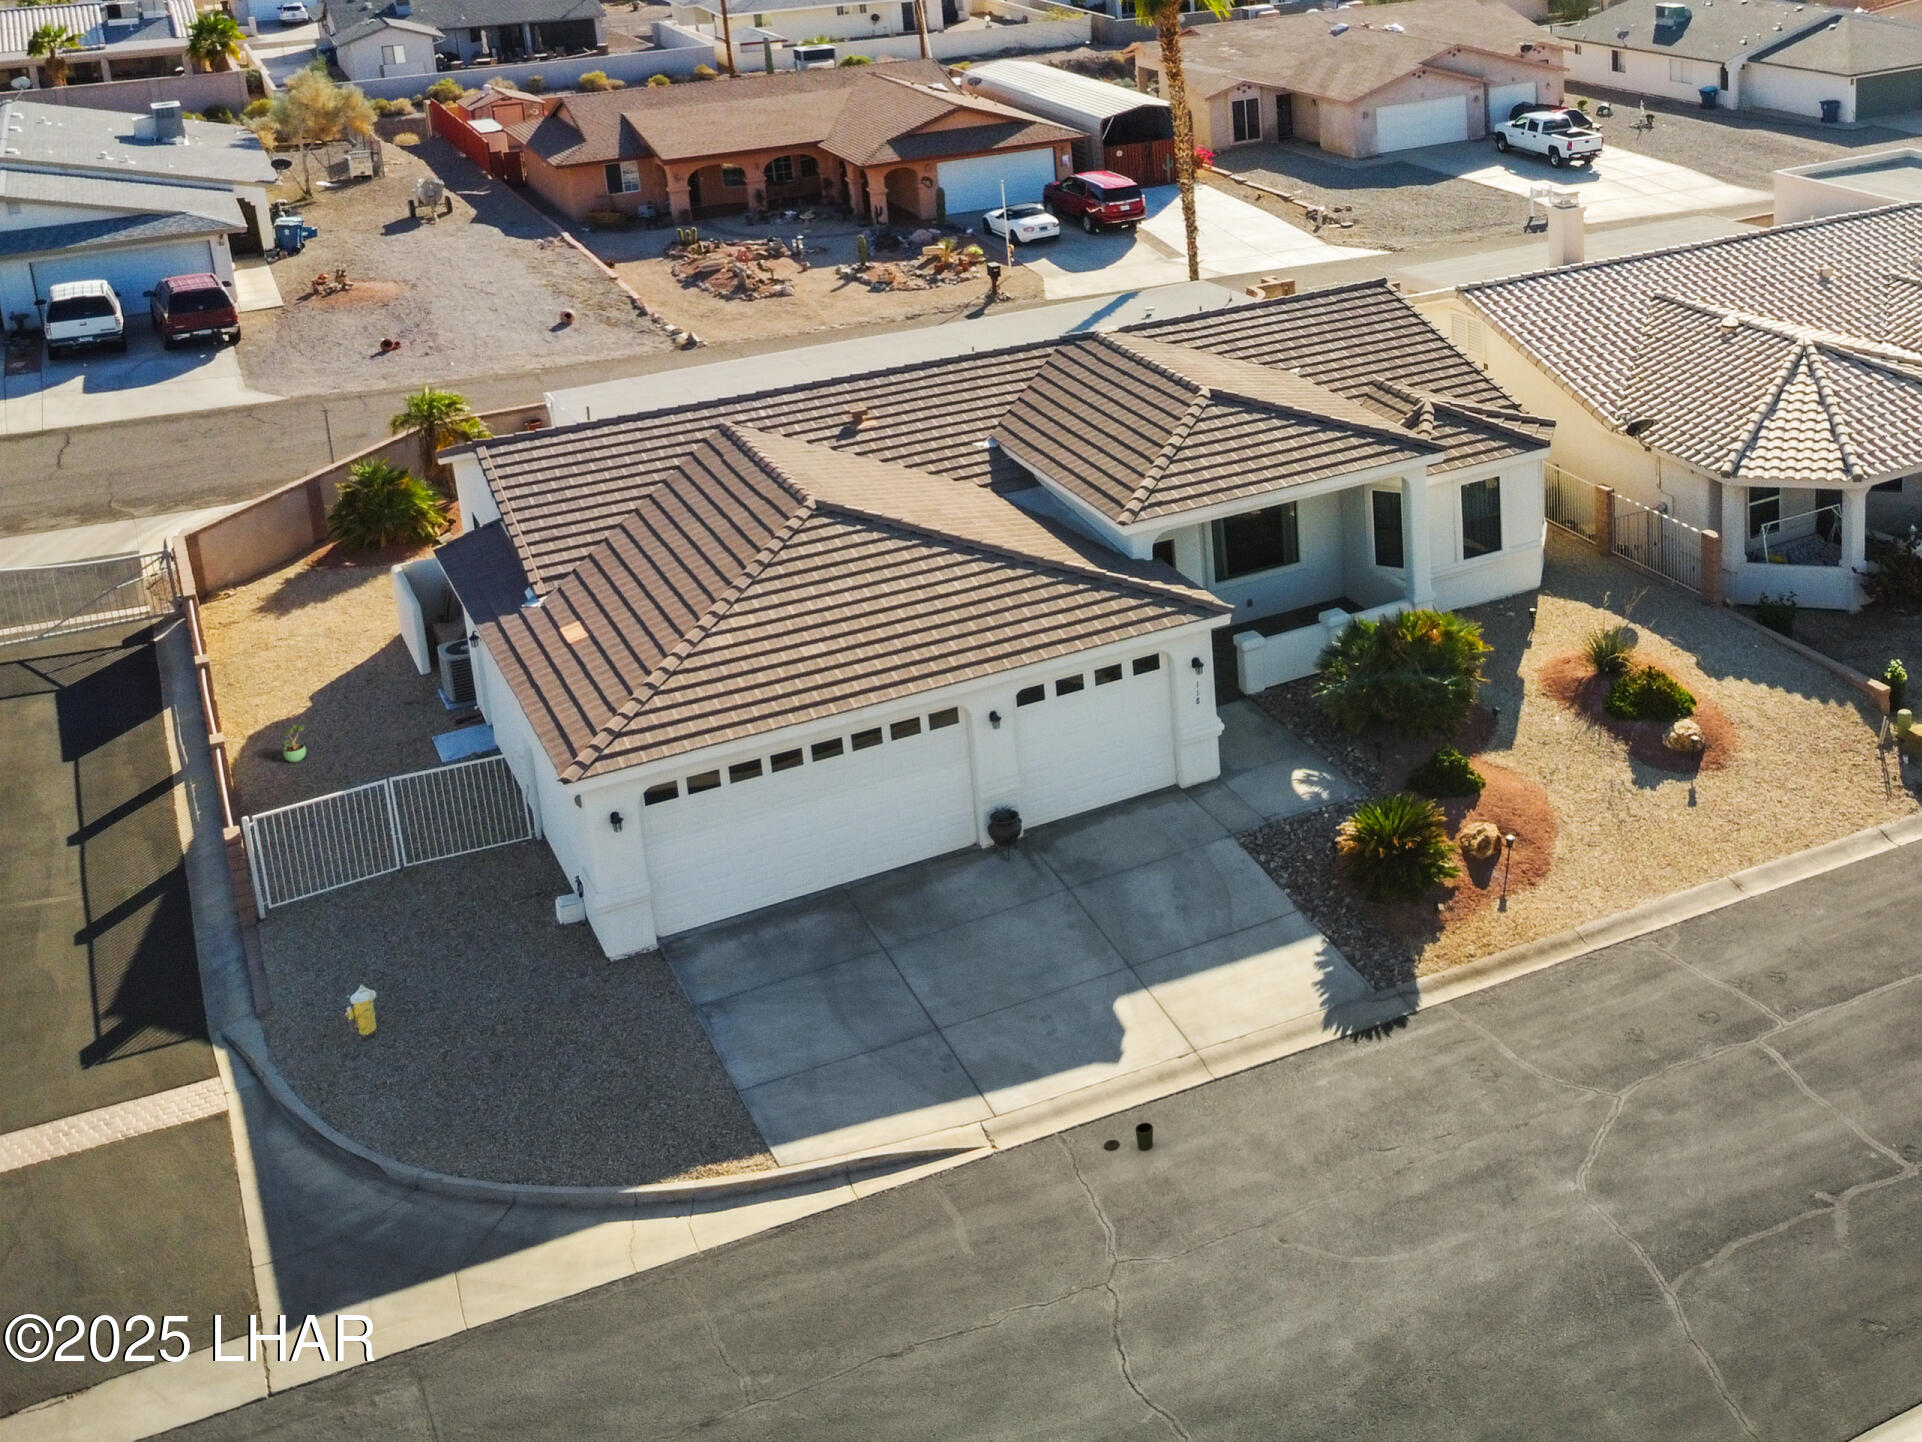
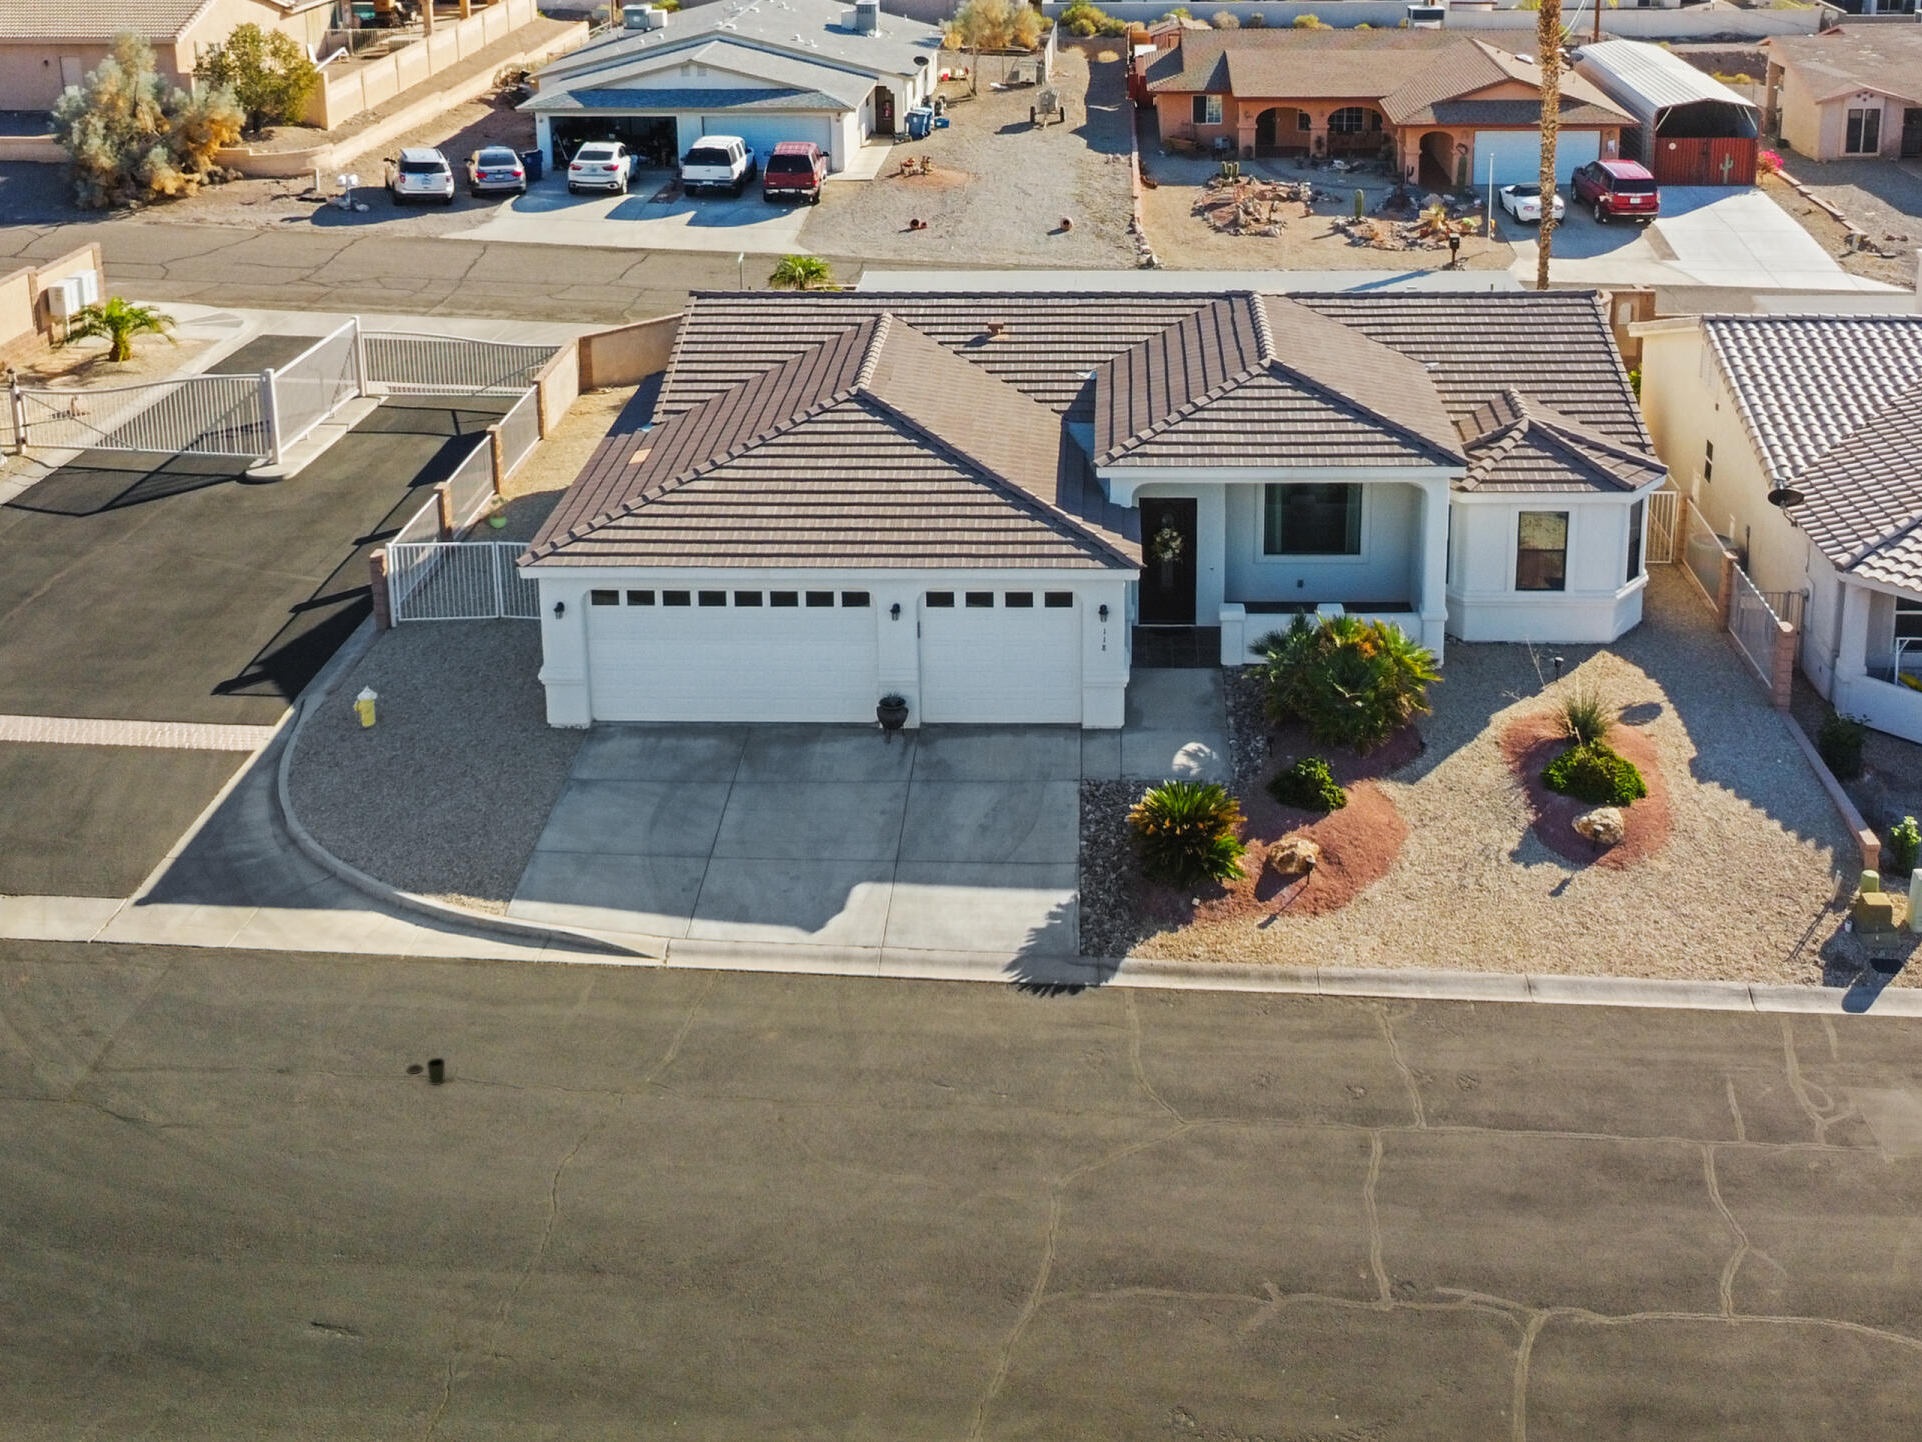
trash can: present [1104,1123,1153,1151] -> present [407,1058,445,1085]

